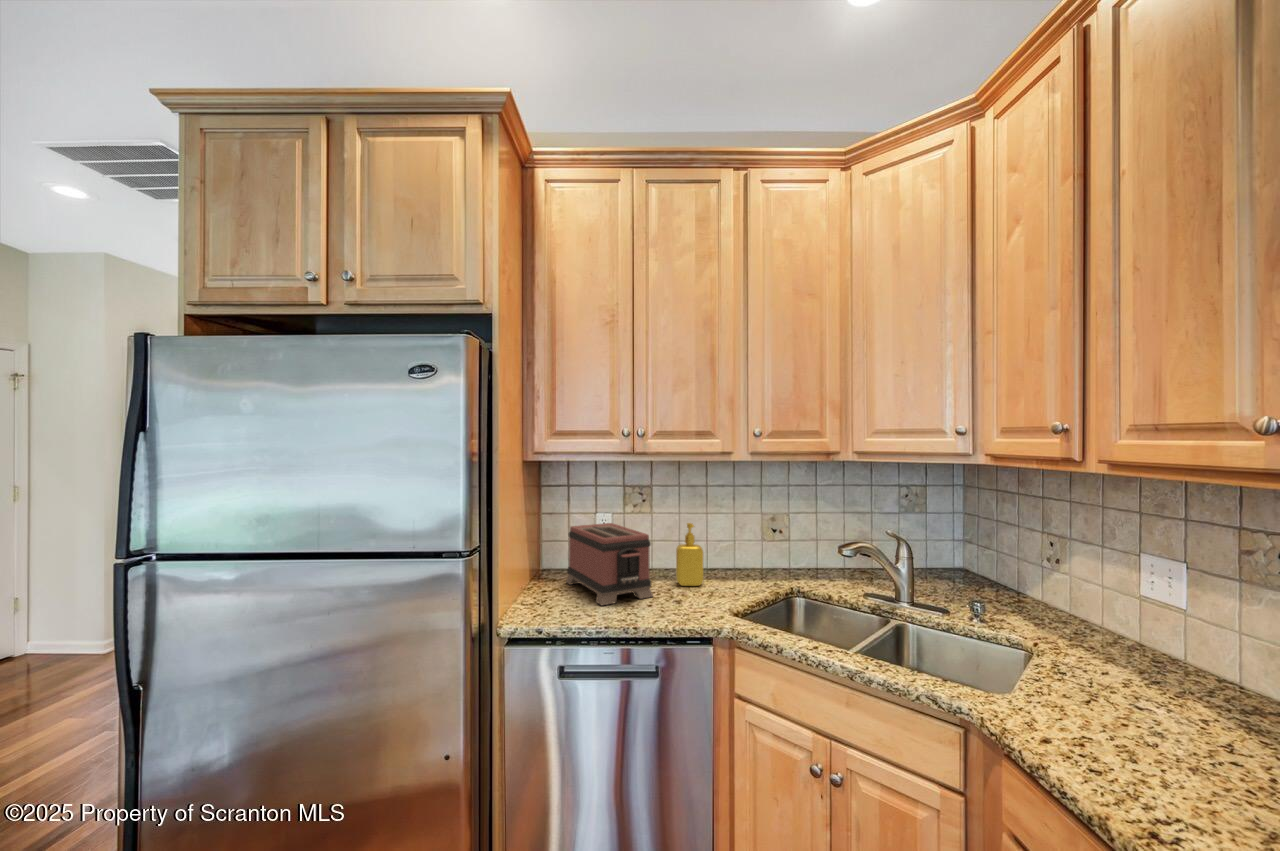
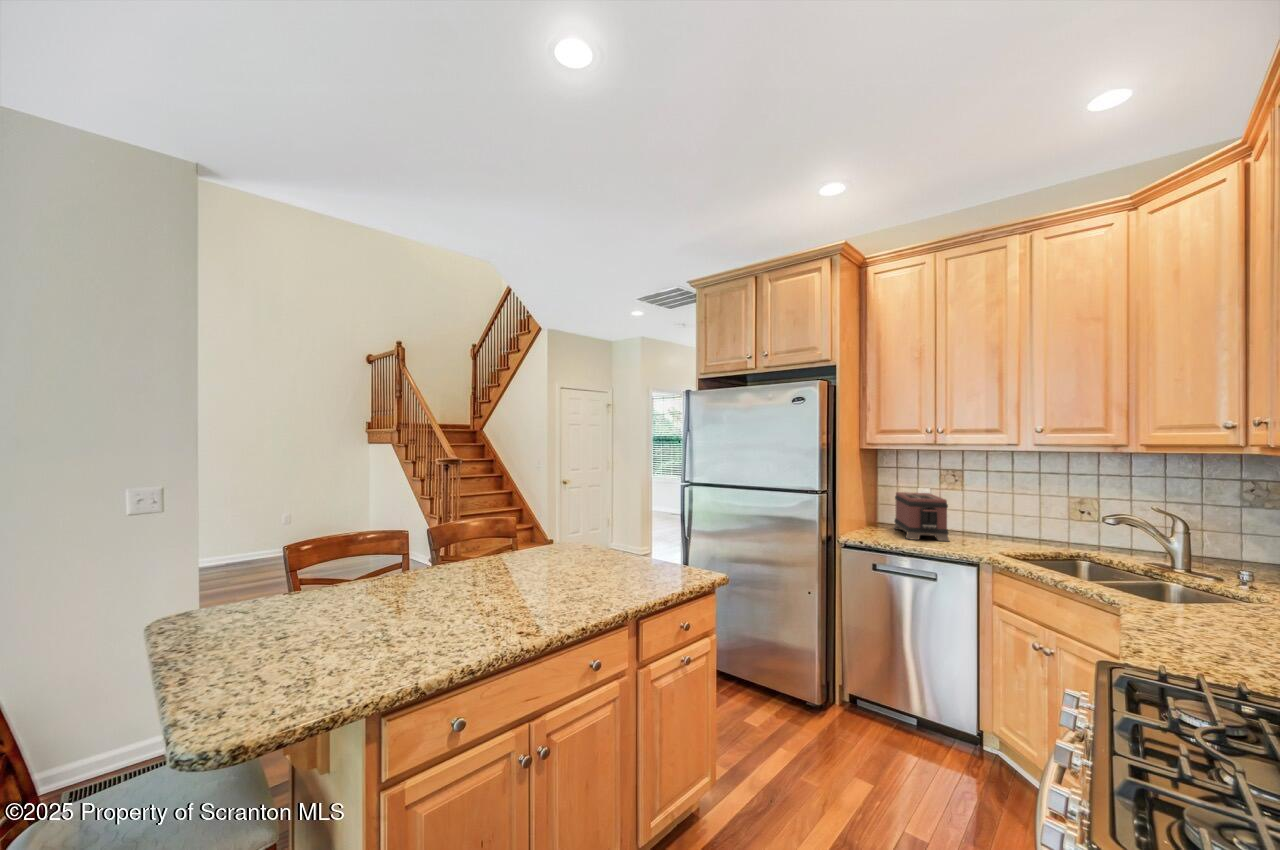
soap dispenser: present [676,523,703,586] -> none [976,497,1000,542]

